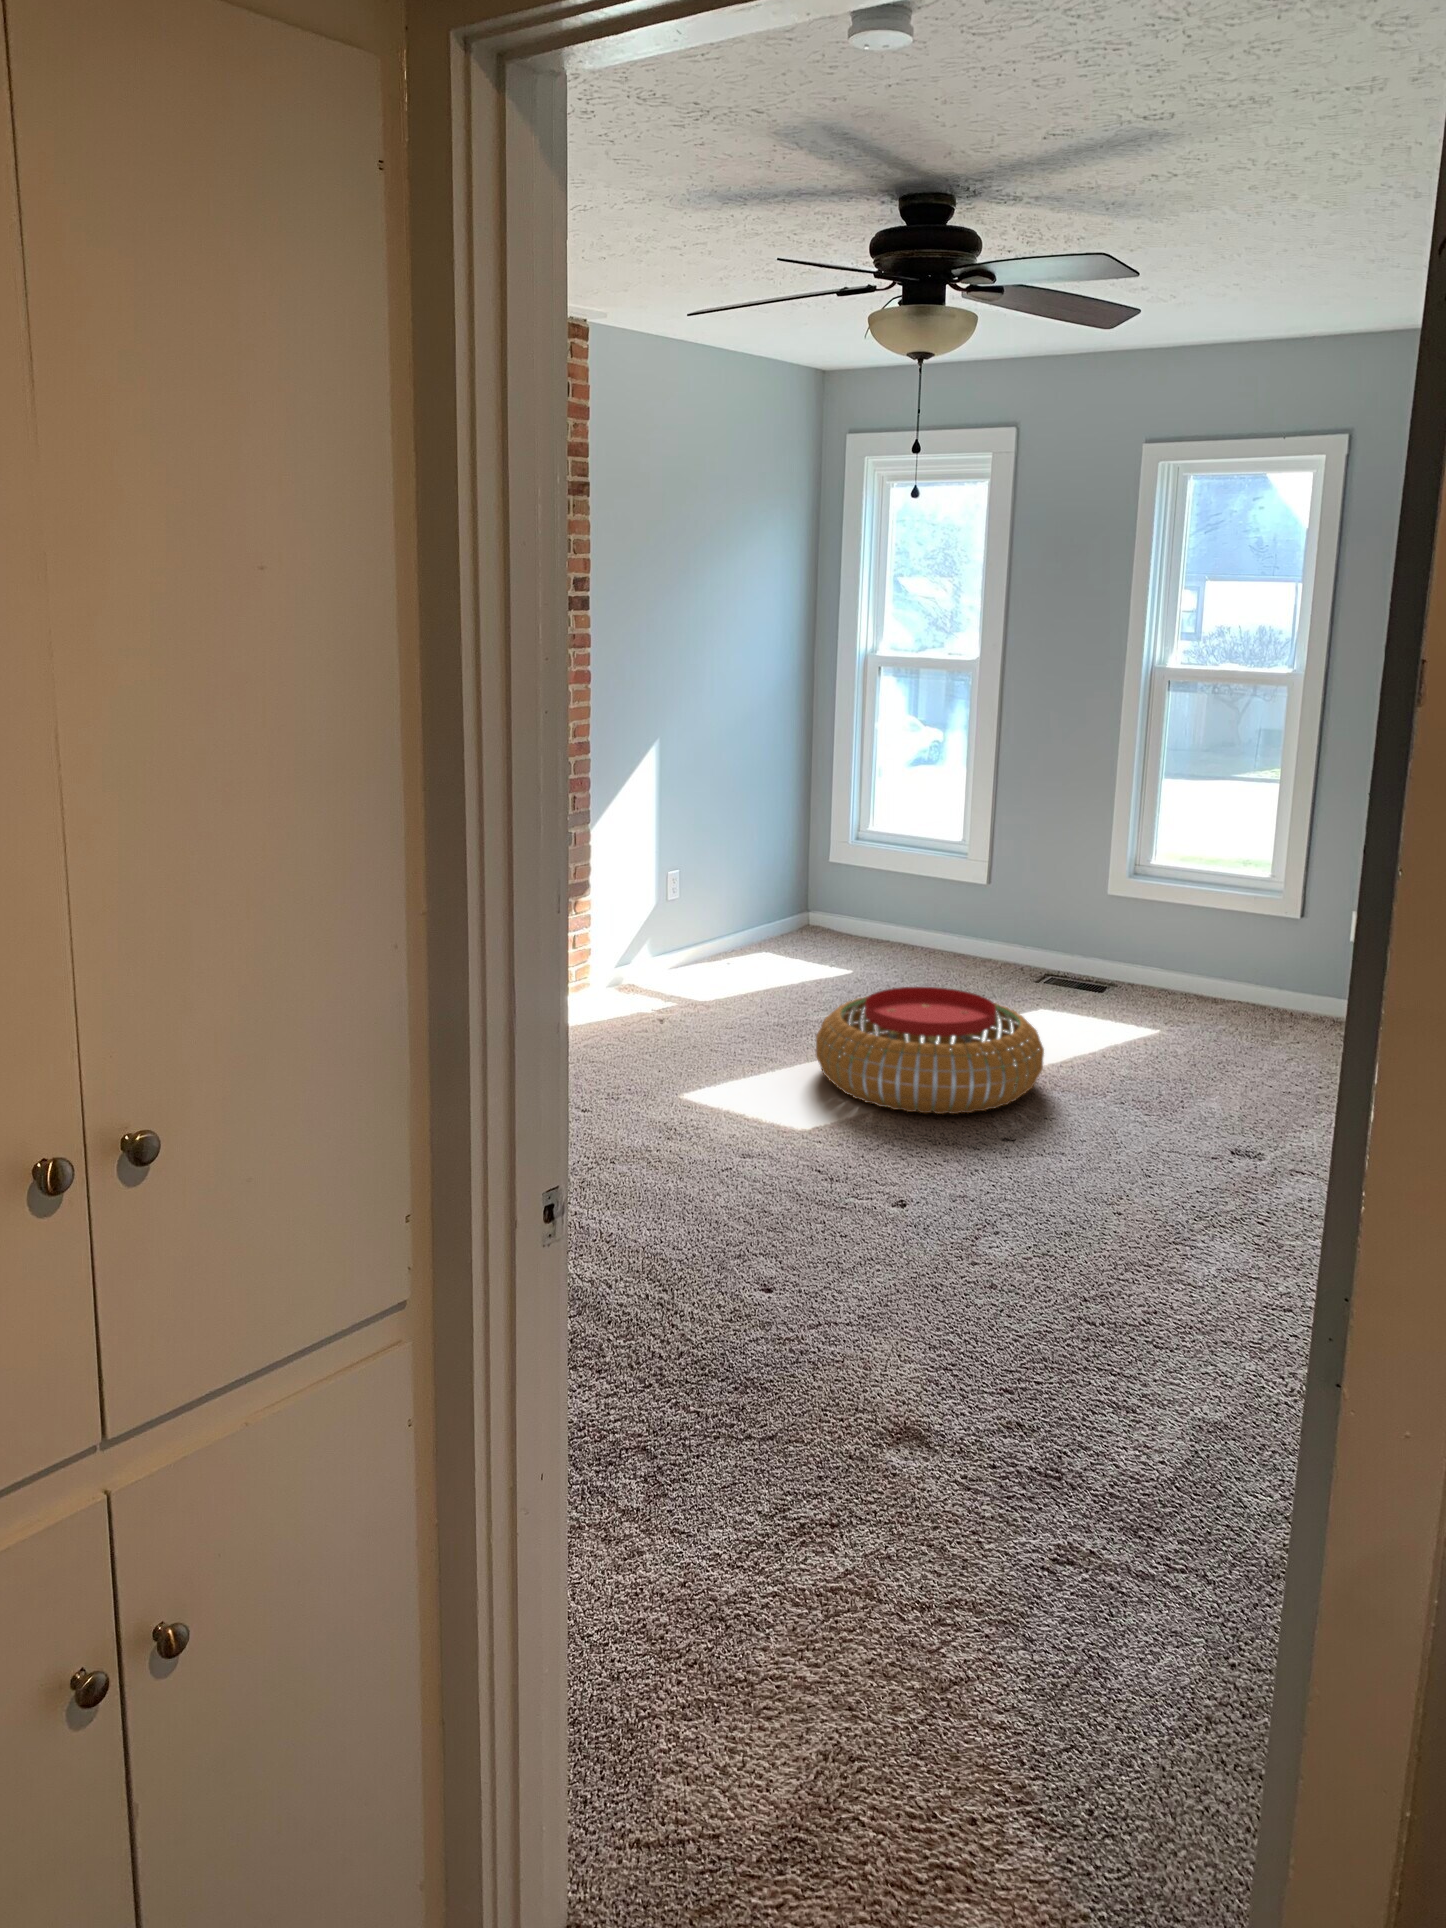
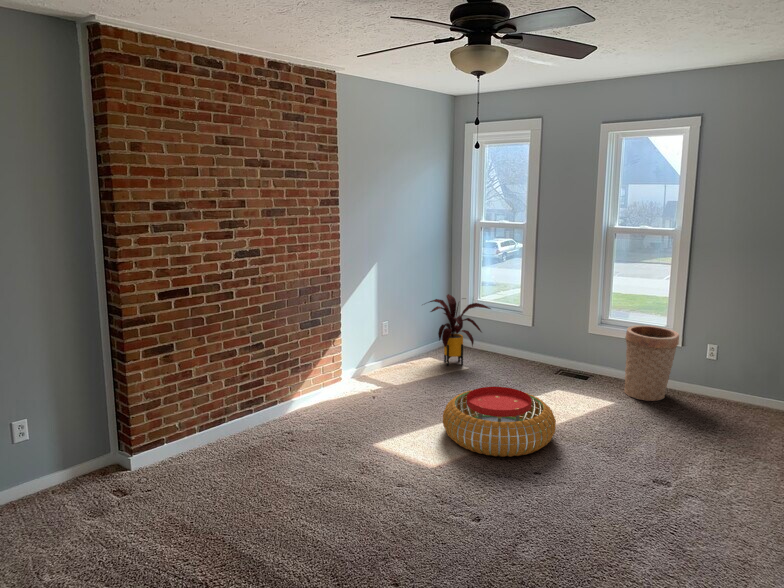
house plant: none [749,812,905,966] -> present [430,294,491,366]
basket: none [1181,873,1294,1026] -> present [624,325,679,401]

